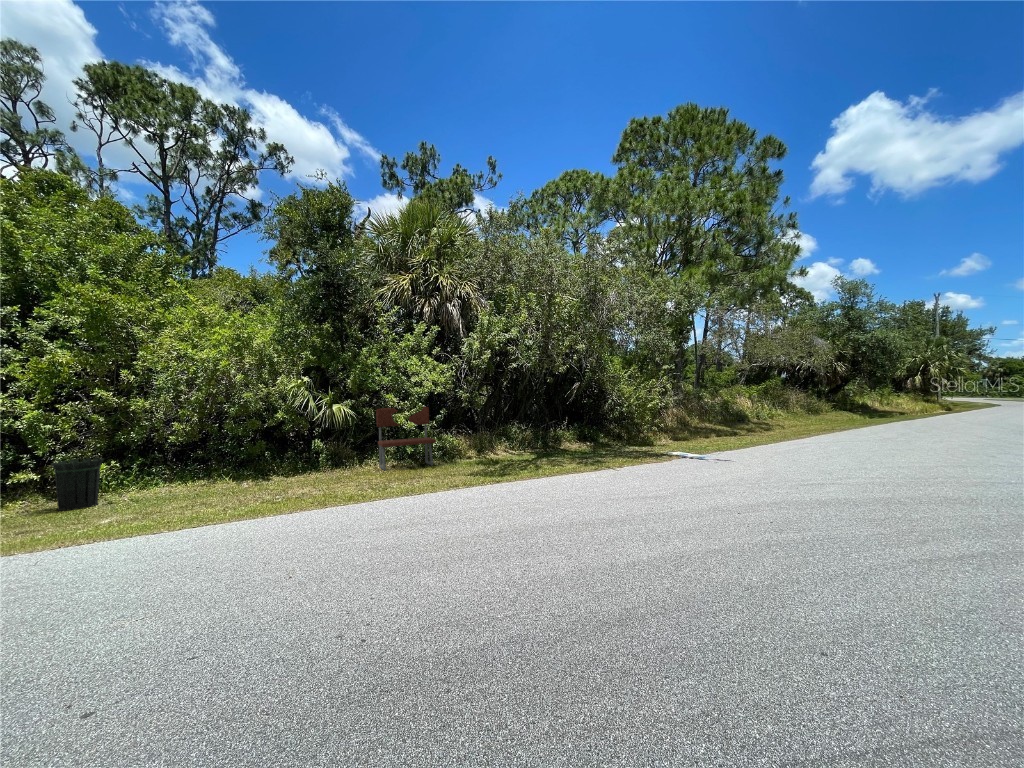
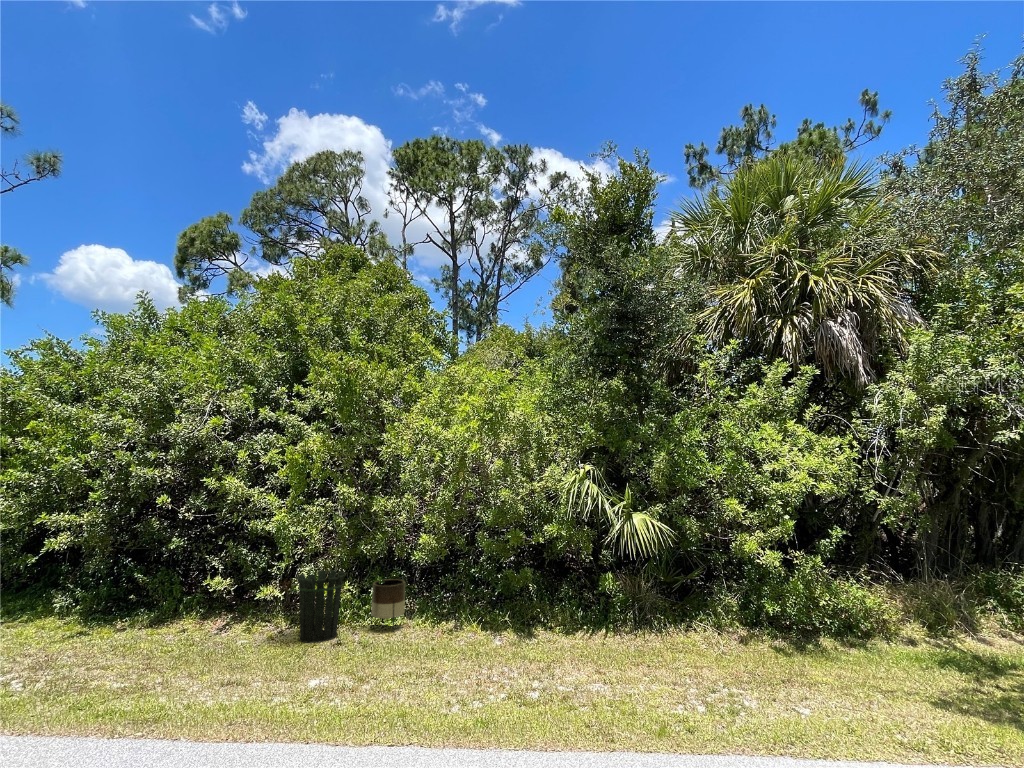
bench: present [376,407,436,470] -> none [701,523,832,658]
planter: none [128,461,161,498] -> present [371,579,405,628]

